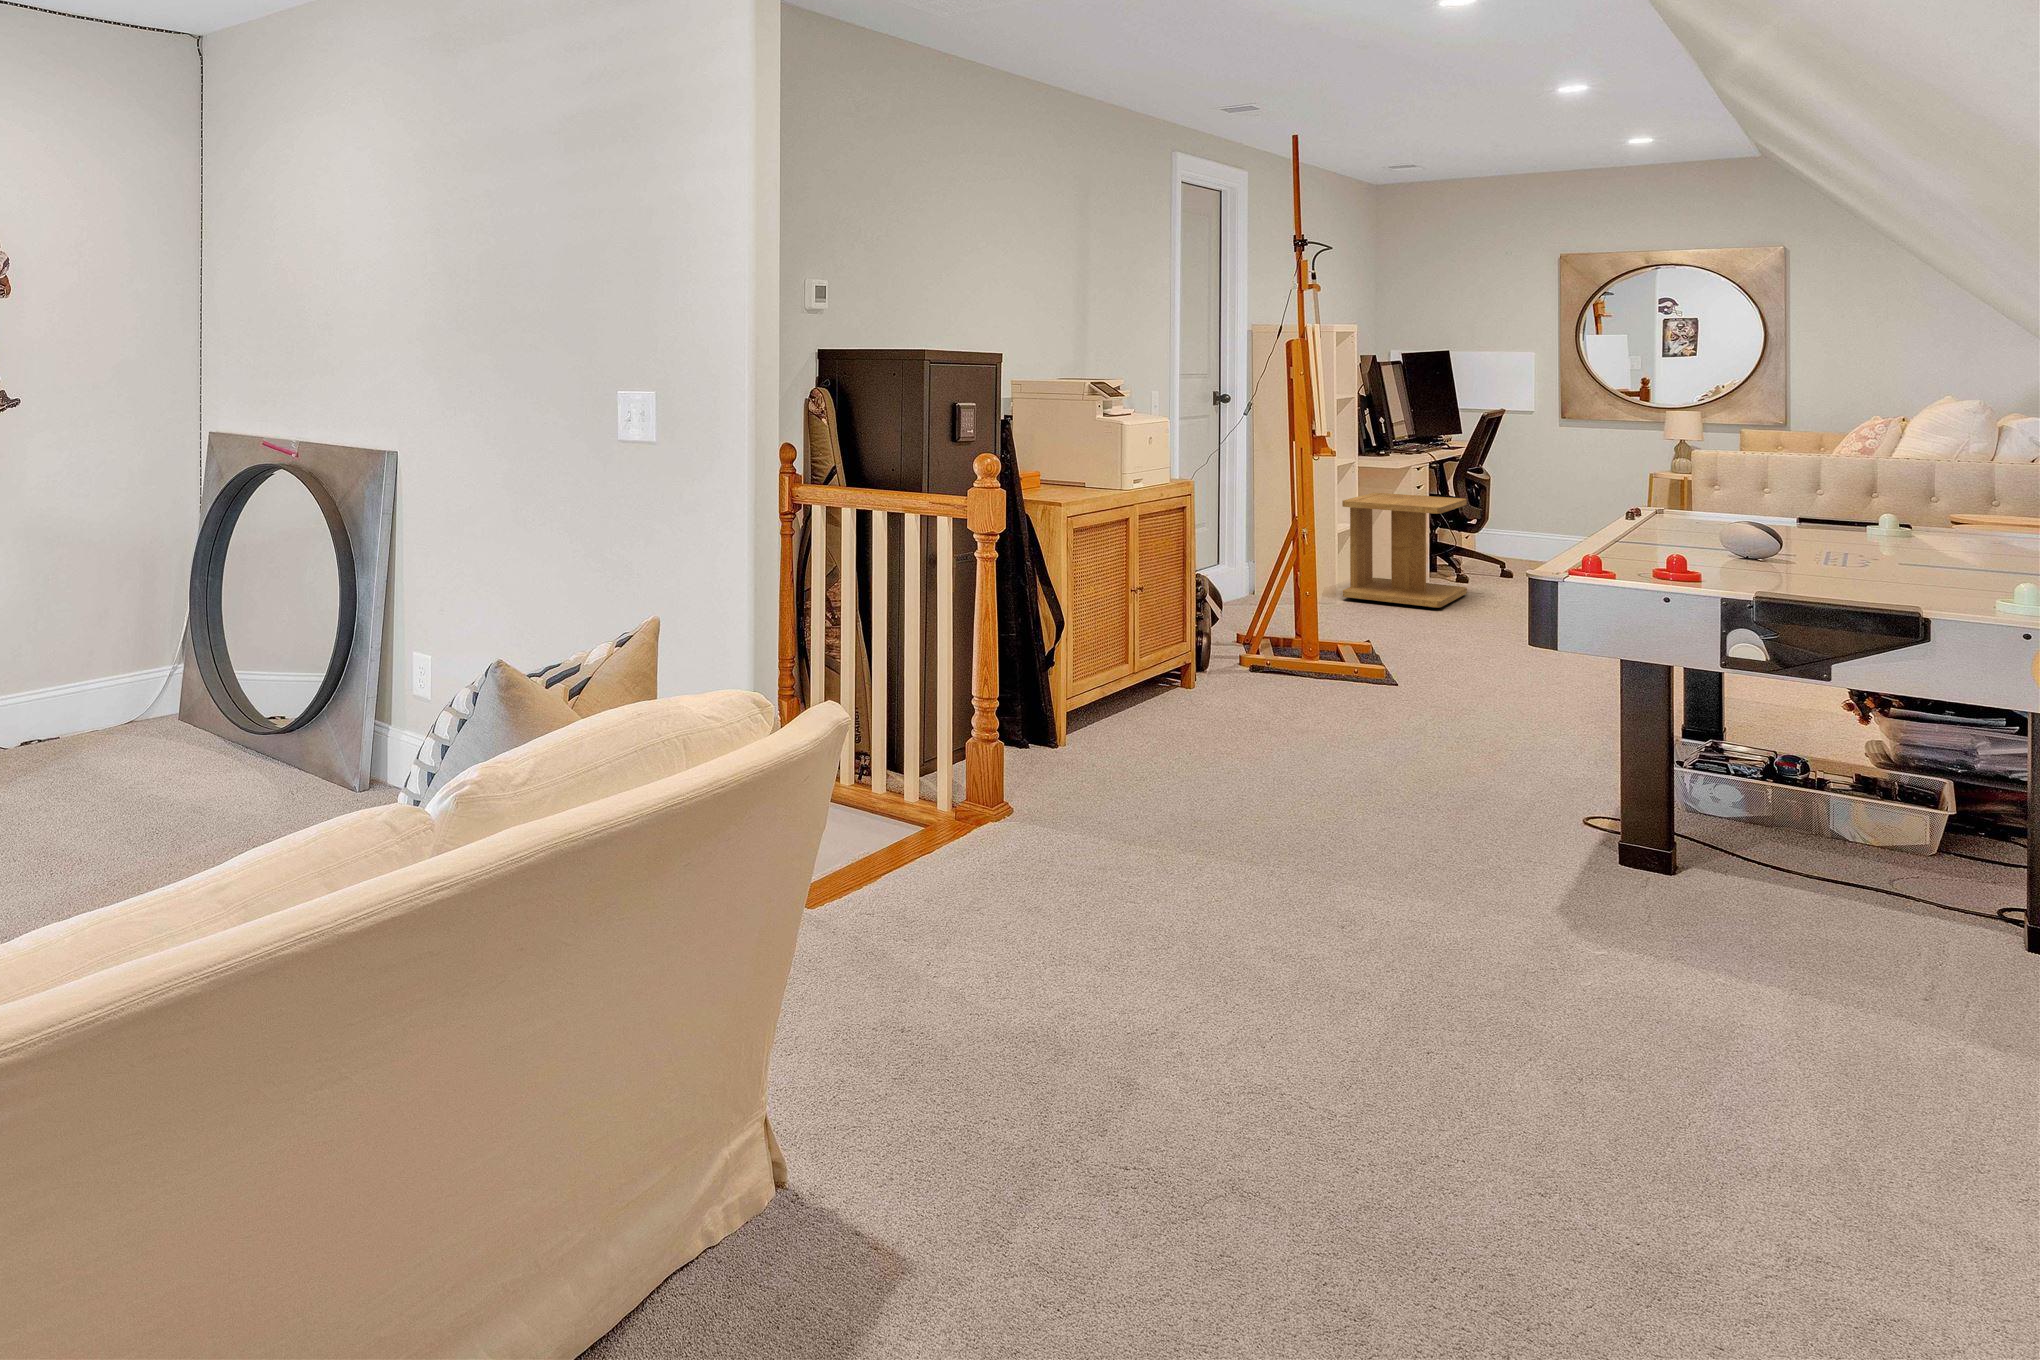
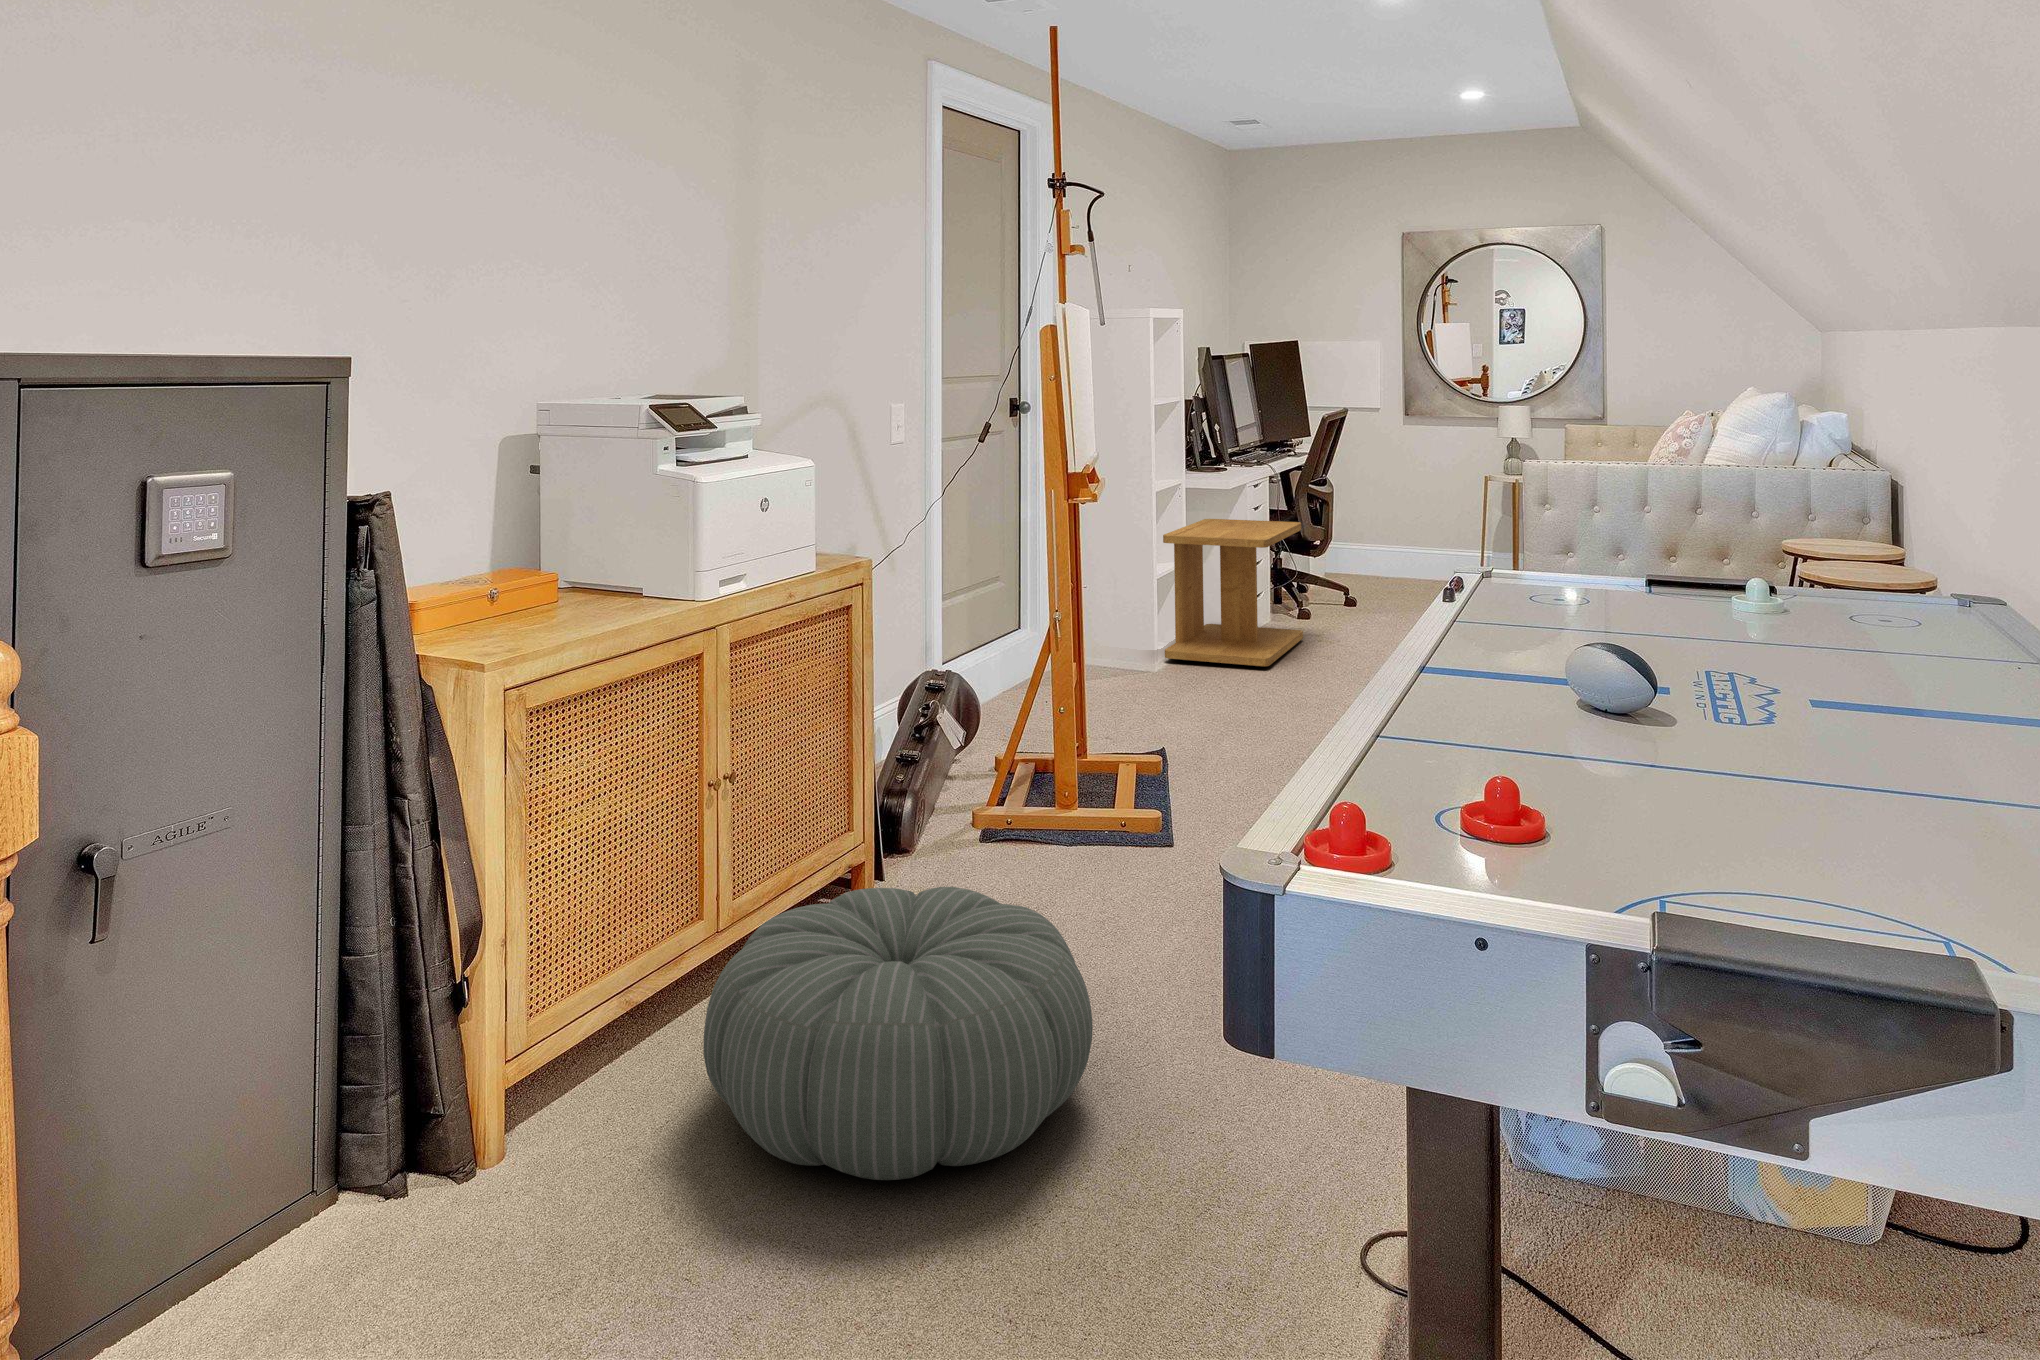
pouf: none [1157,661,1393,785] -> present [703,887,1093,1180]

